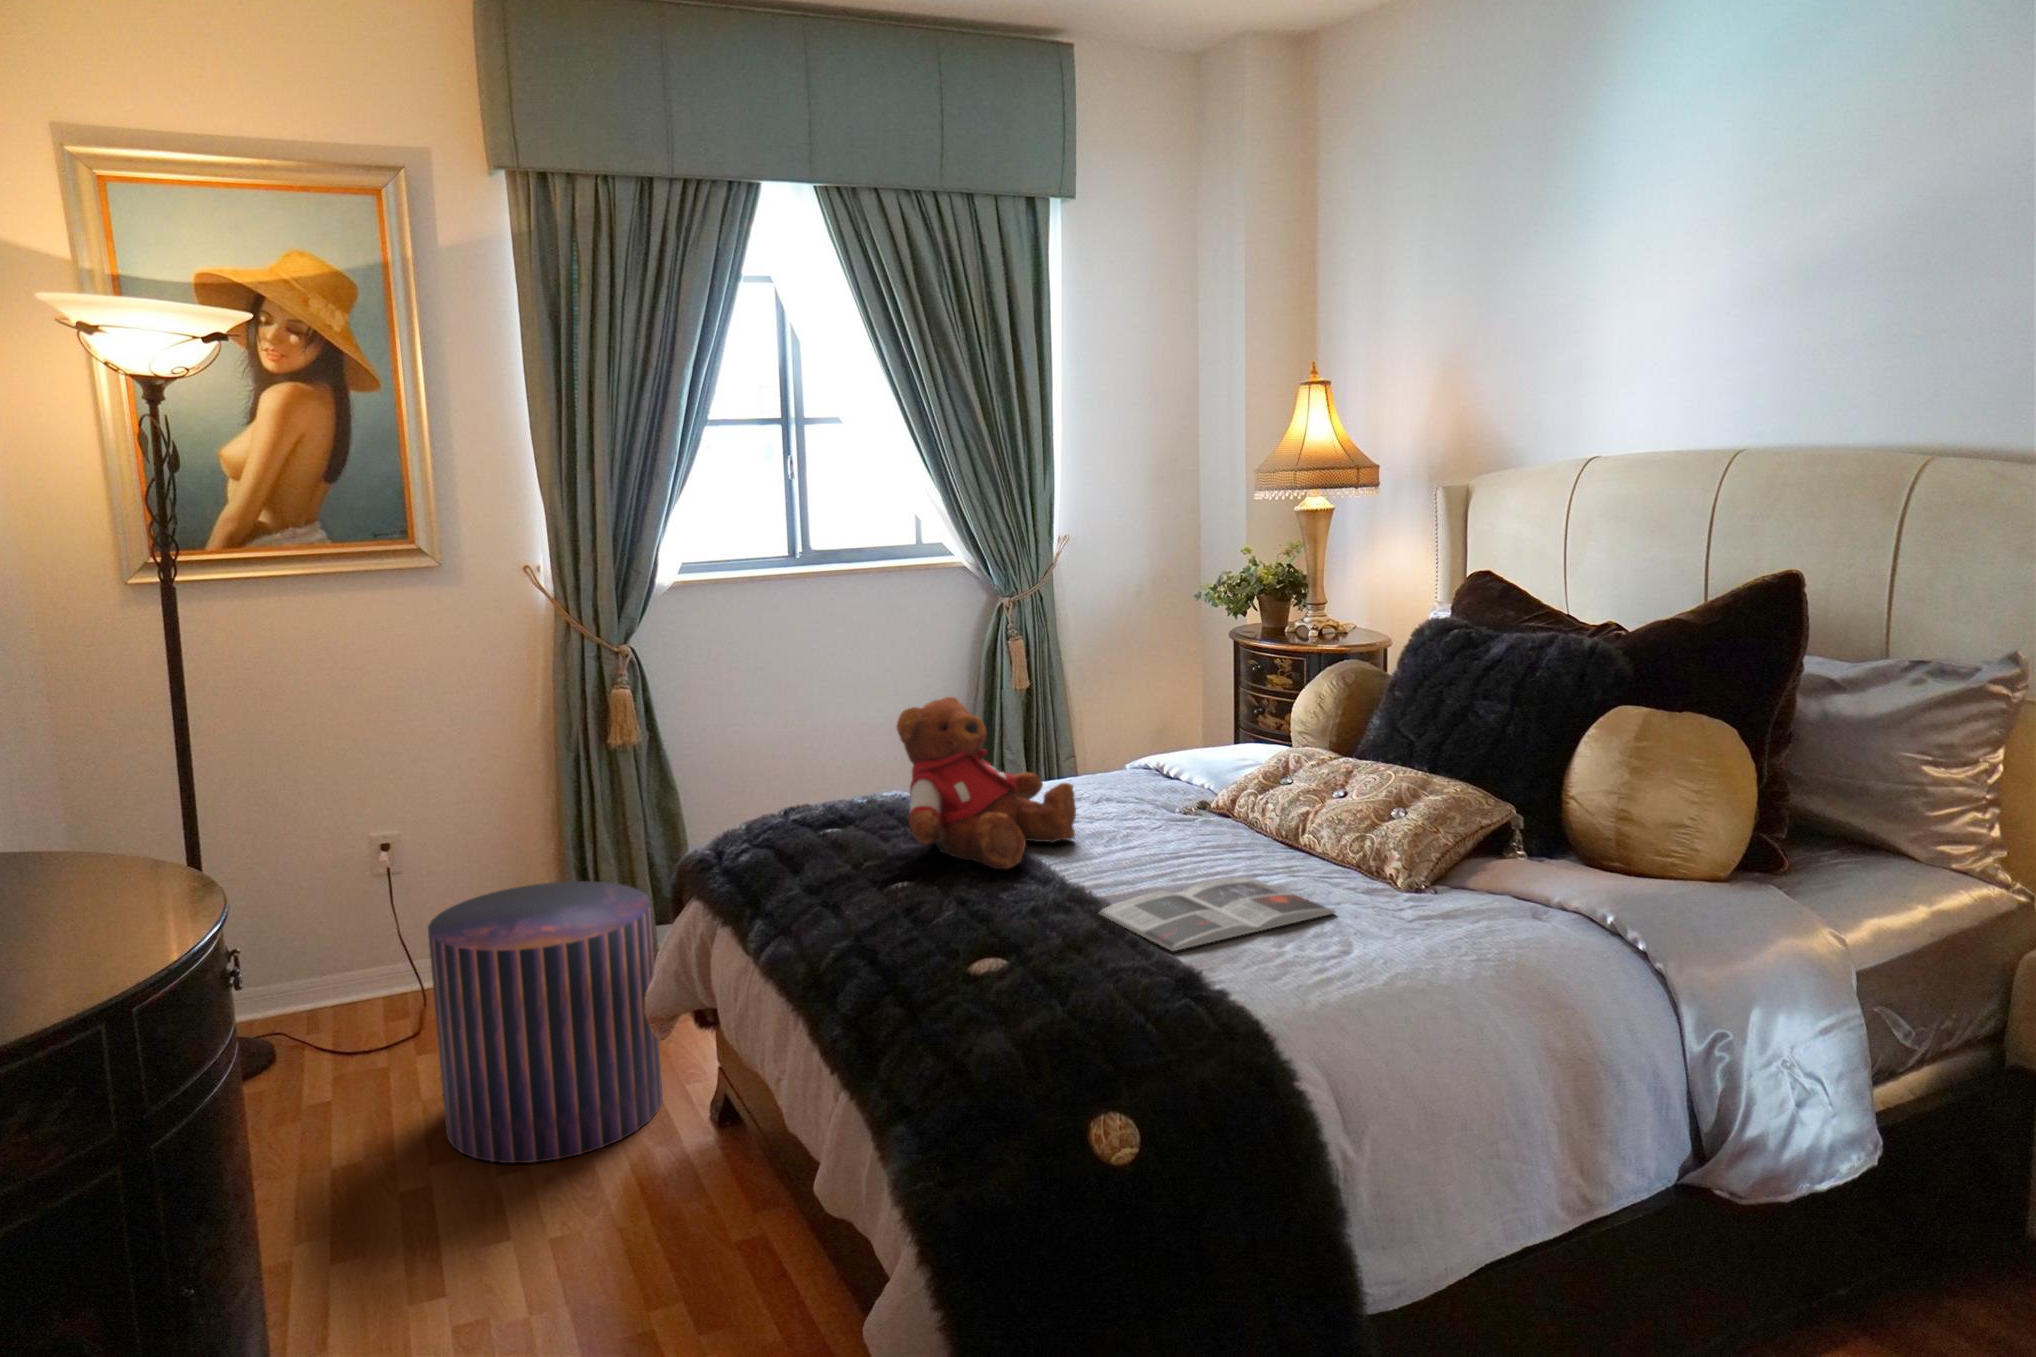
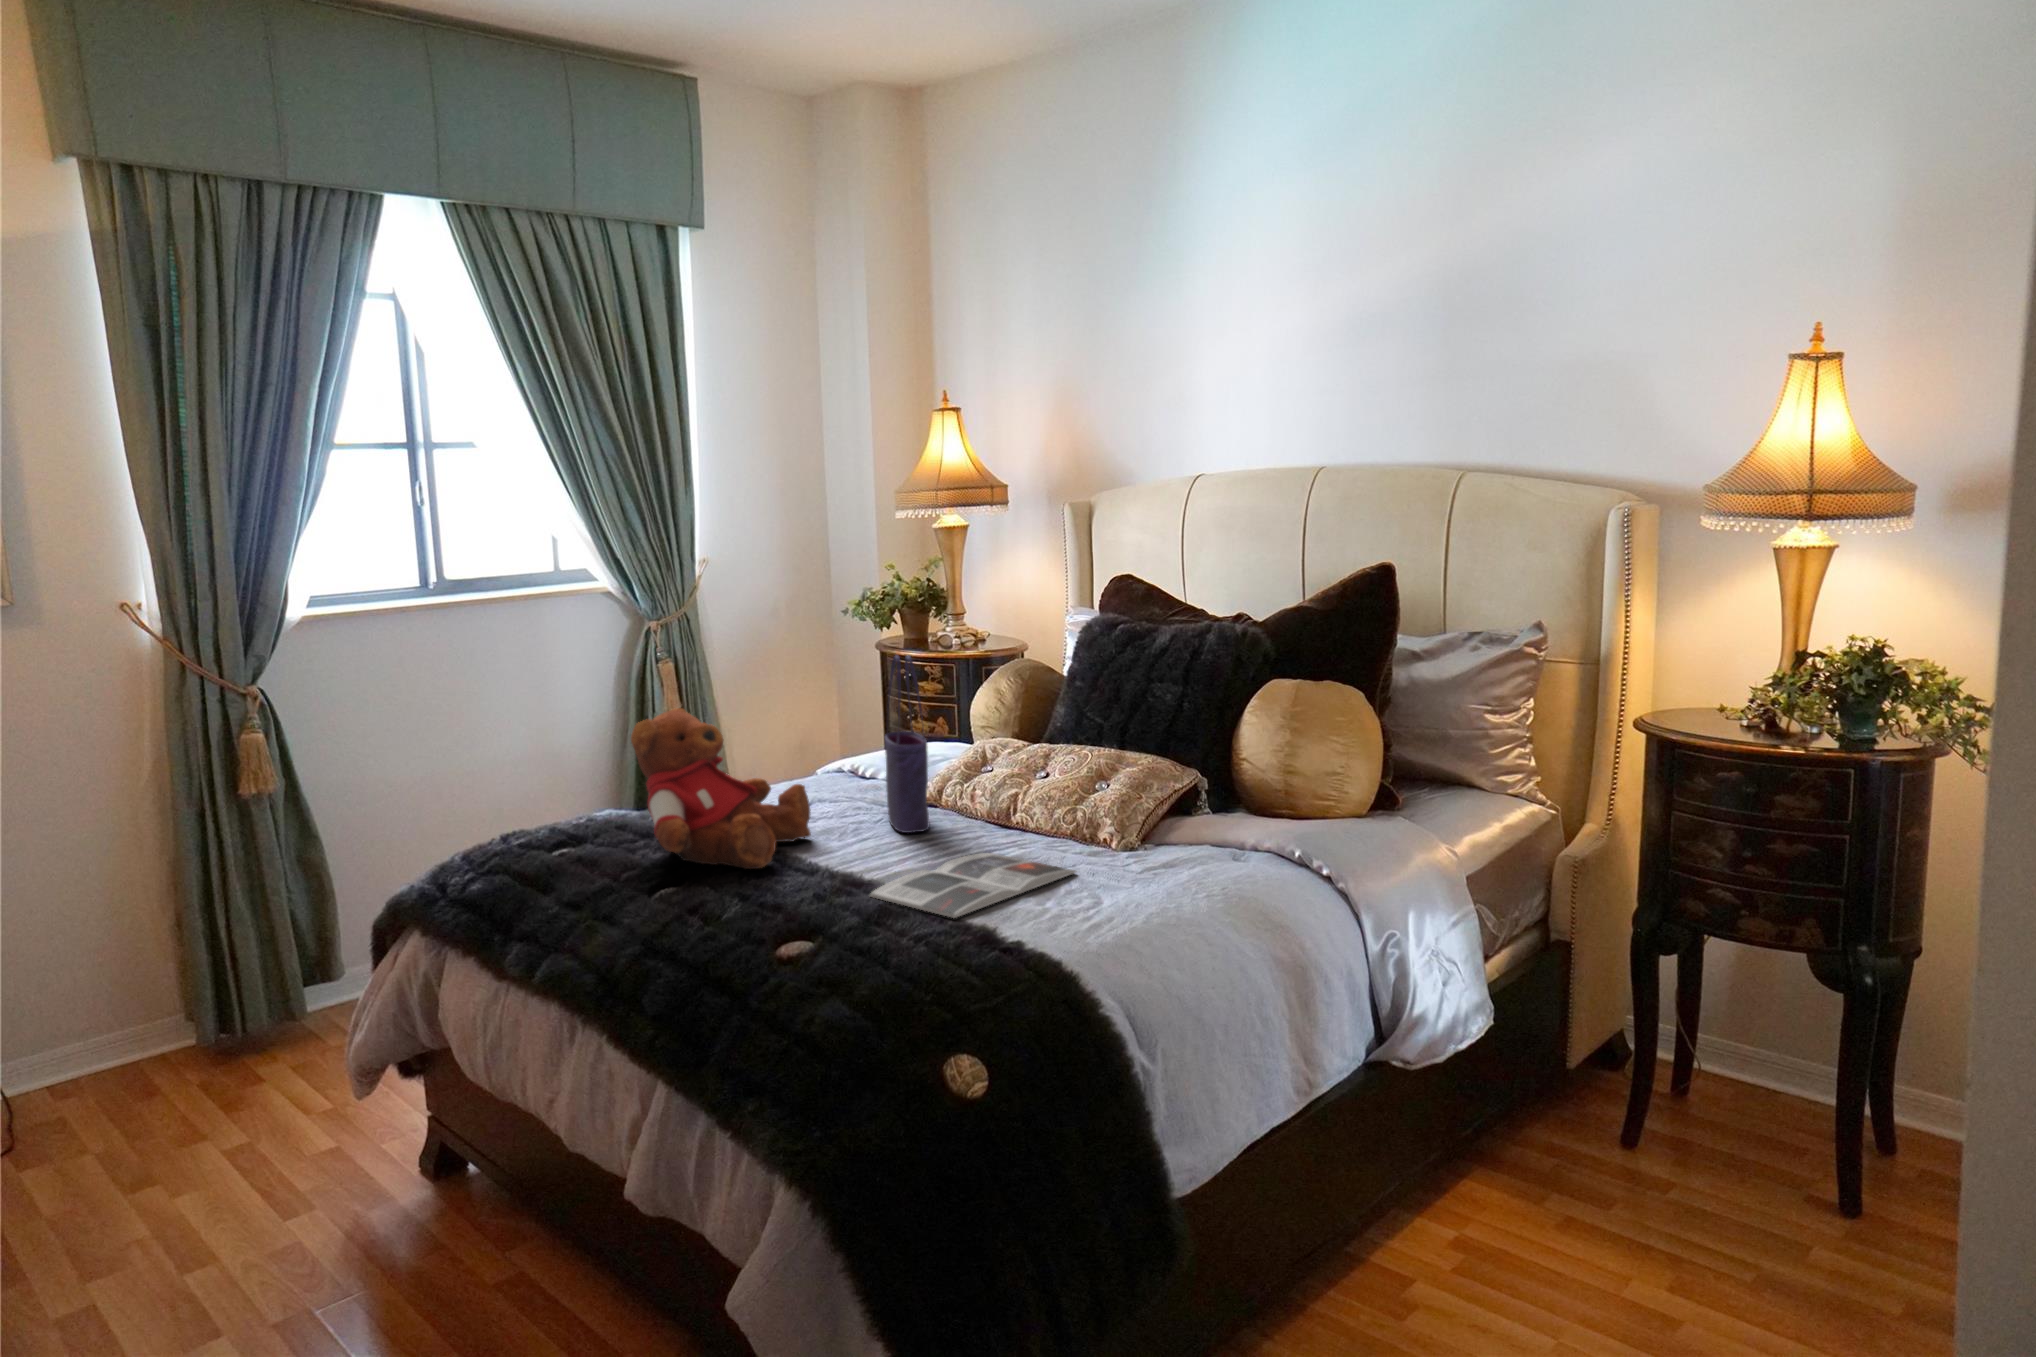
tote bag: none [1163,654,1204,845] -> present [884,655,930,833]
pouf: present [428,881,662,1163] -> none [55,941,352,1267]

